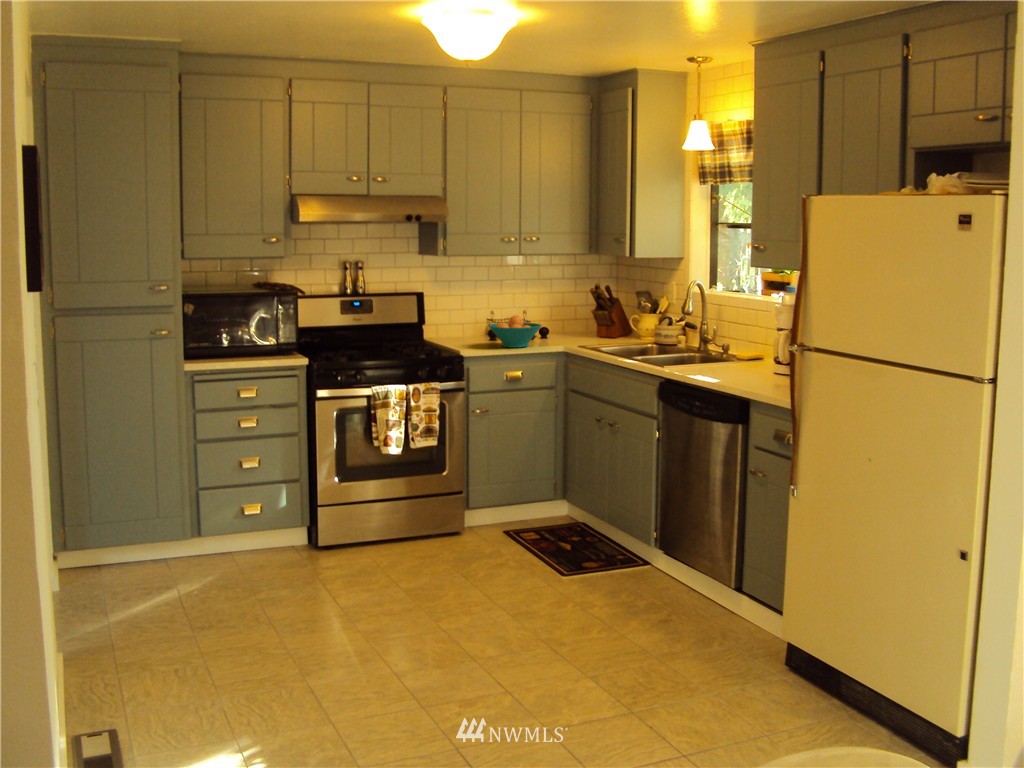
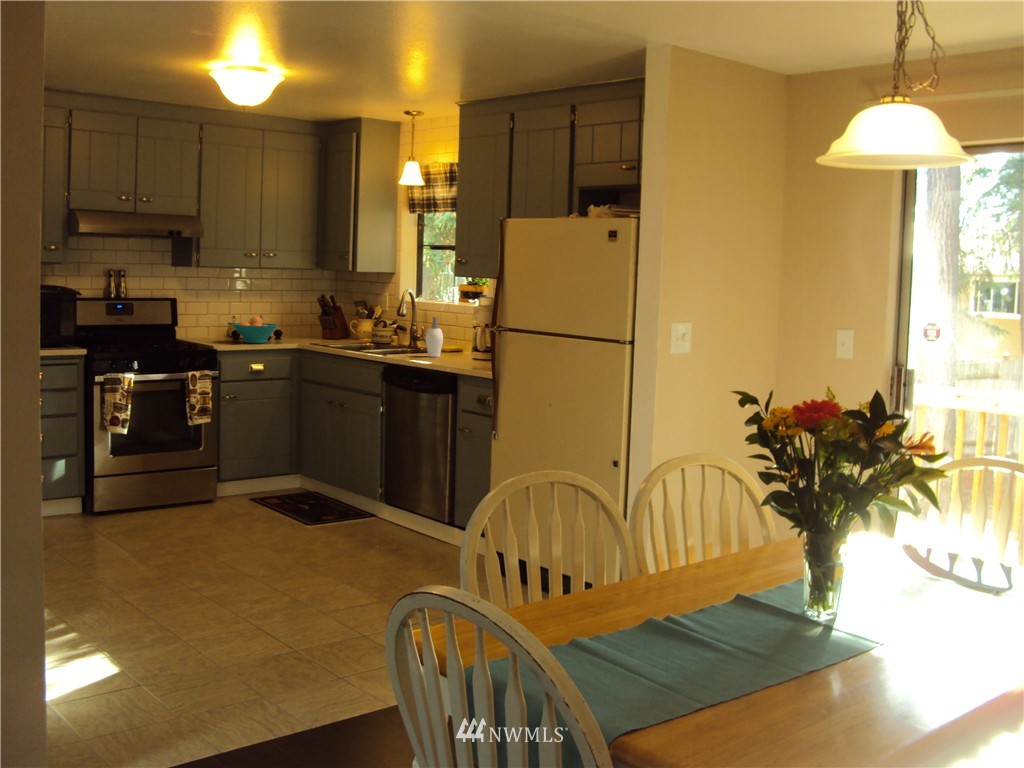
soap dispenser: none [712,319,741,370] -> present [426,317,443,357]

